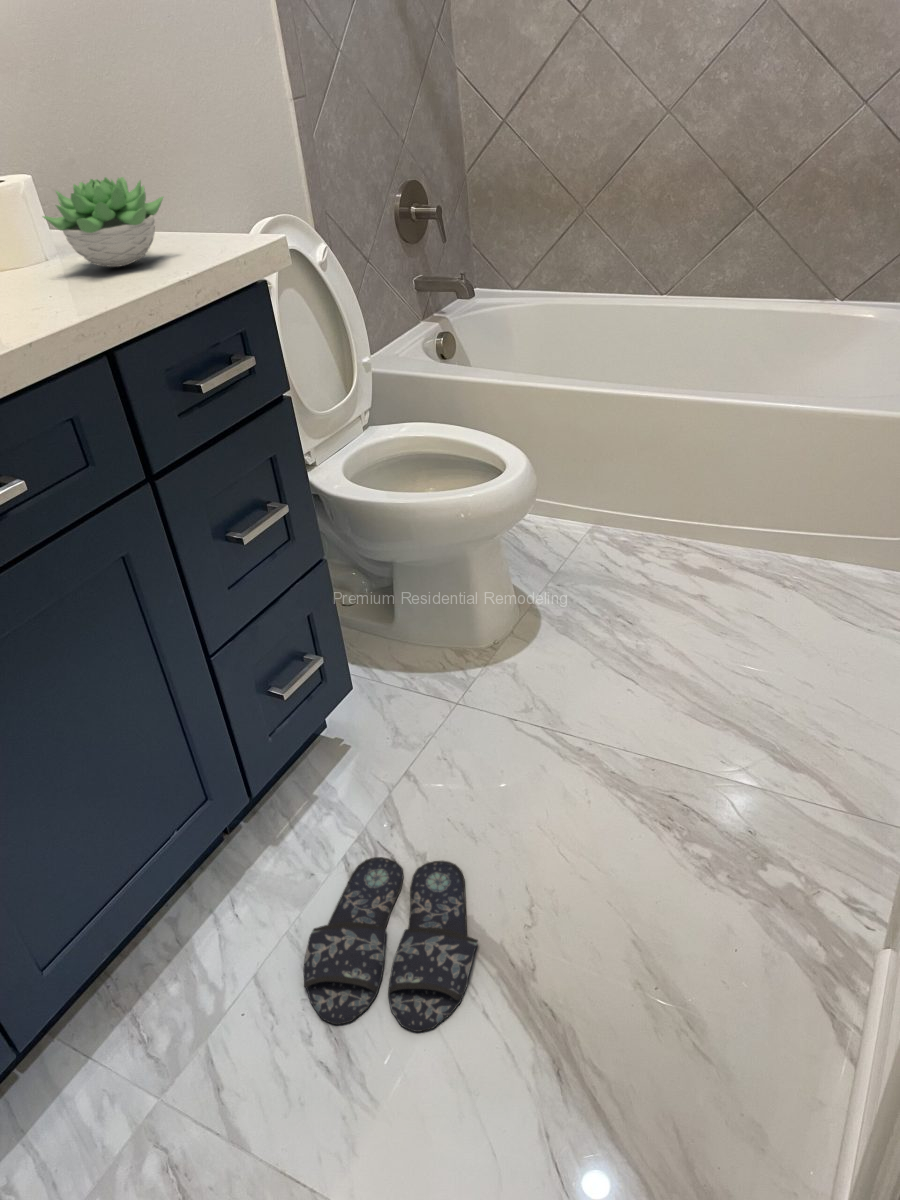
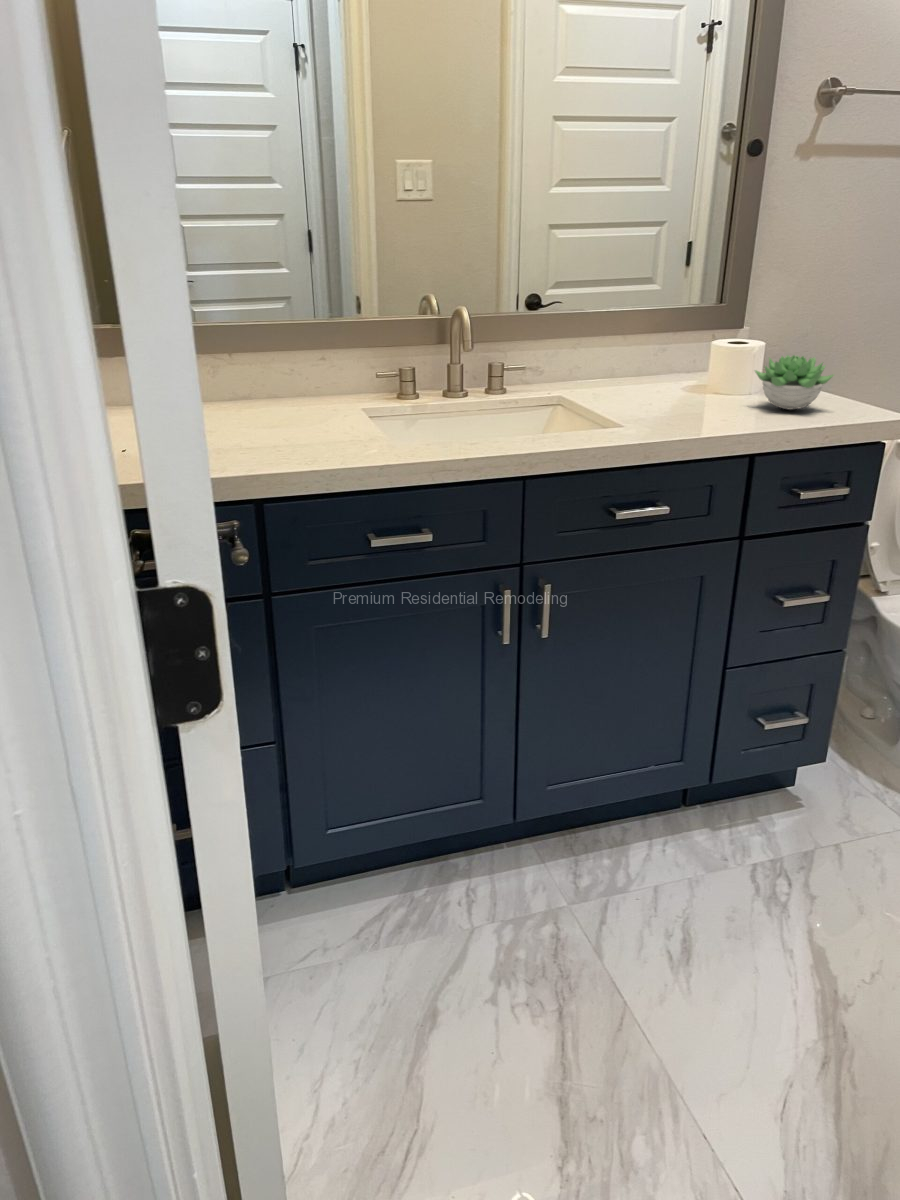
slippers: present [303,857,478,1032] -> none [681,871,836,982]

